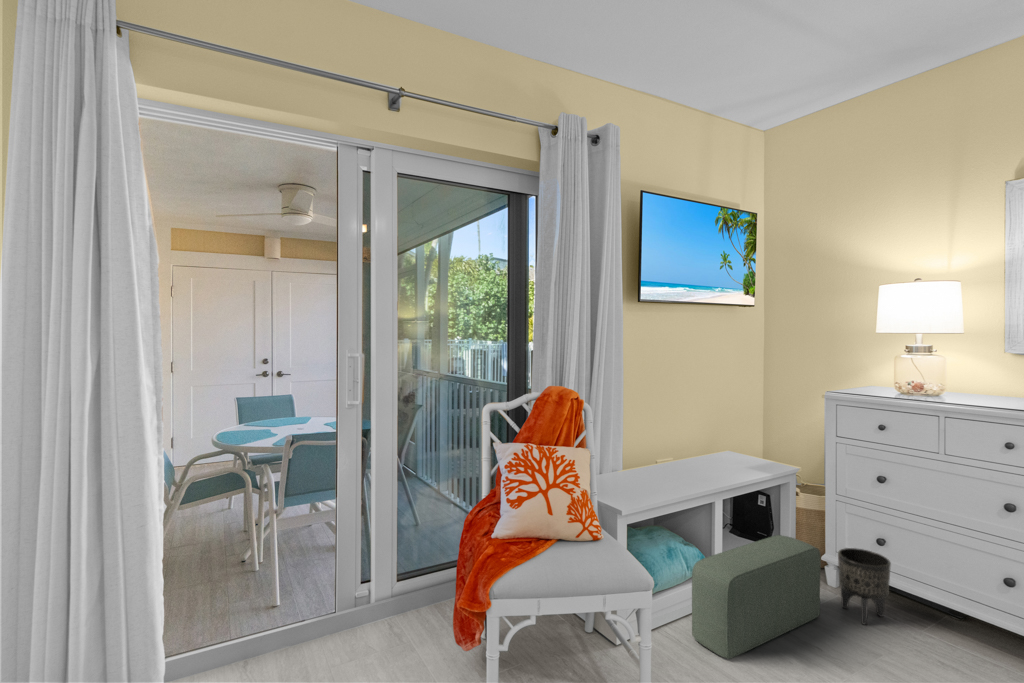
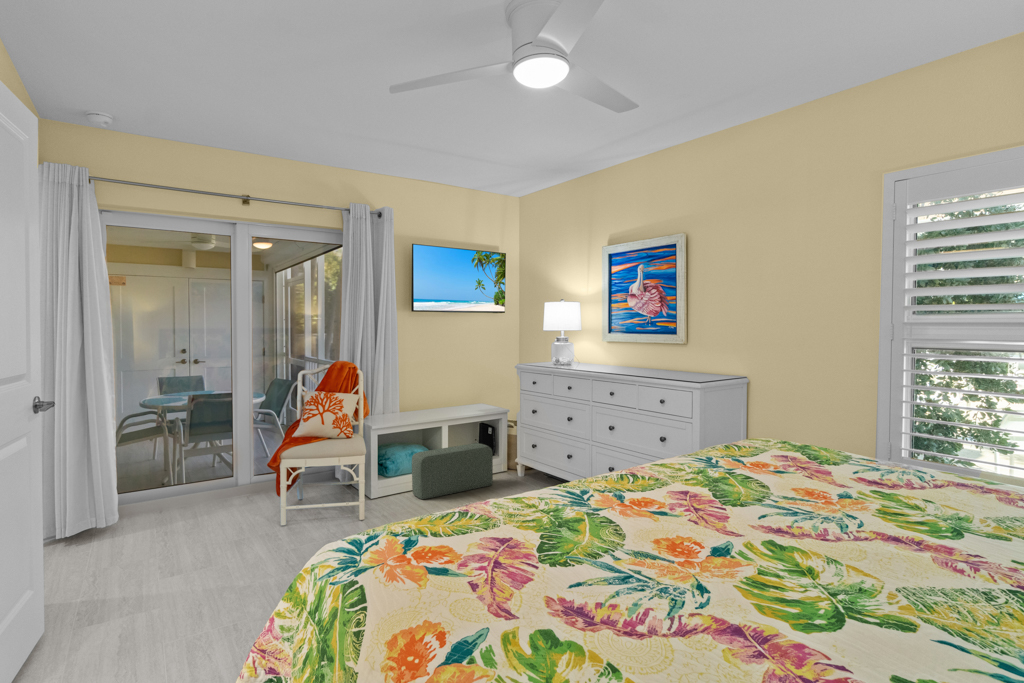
planter: present [838,548,891,625] -> none [505,449,529,487]

